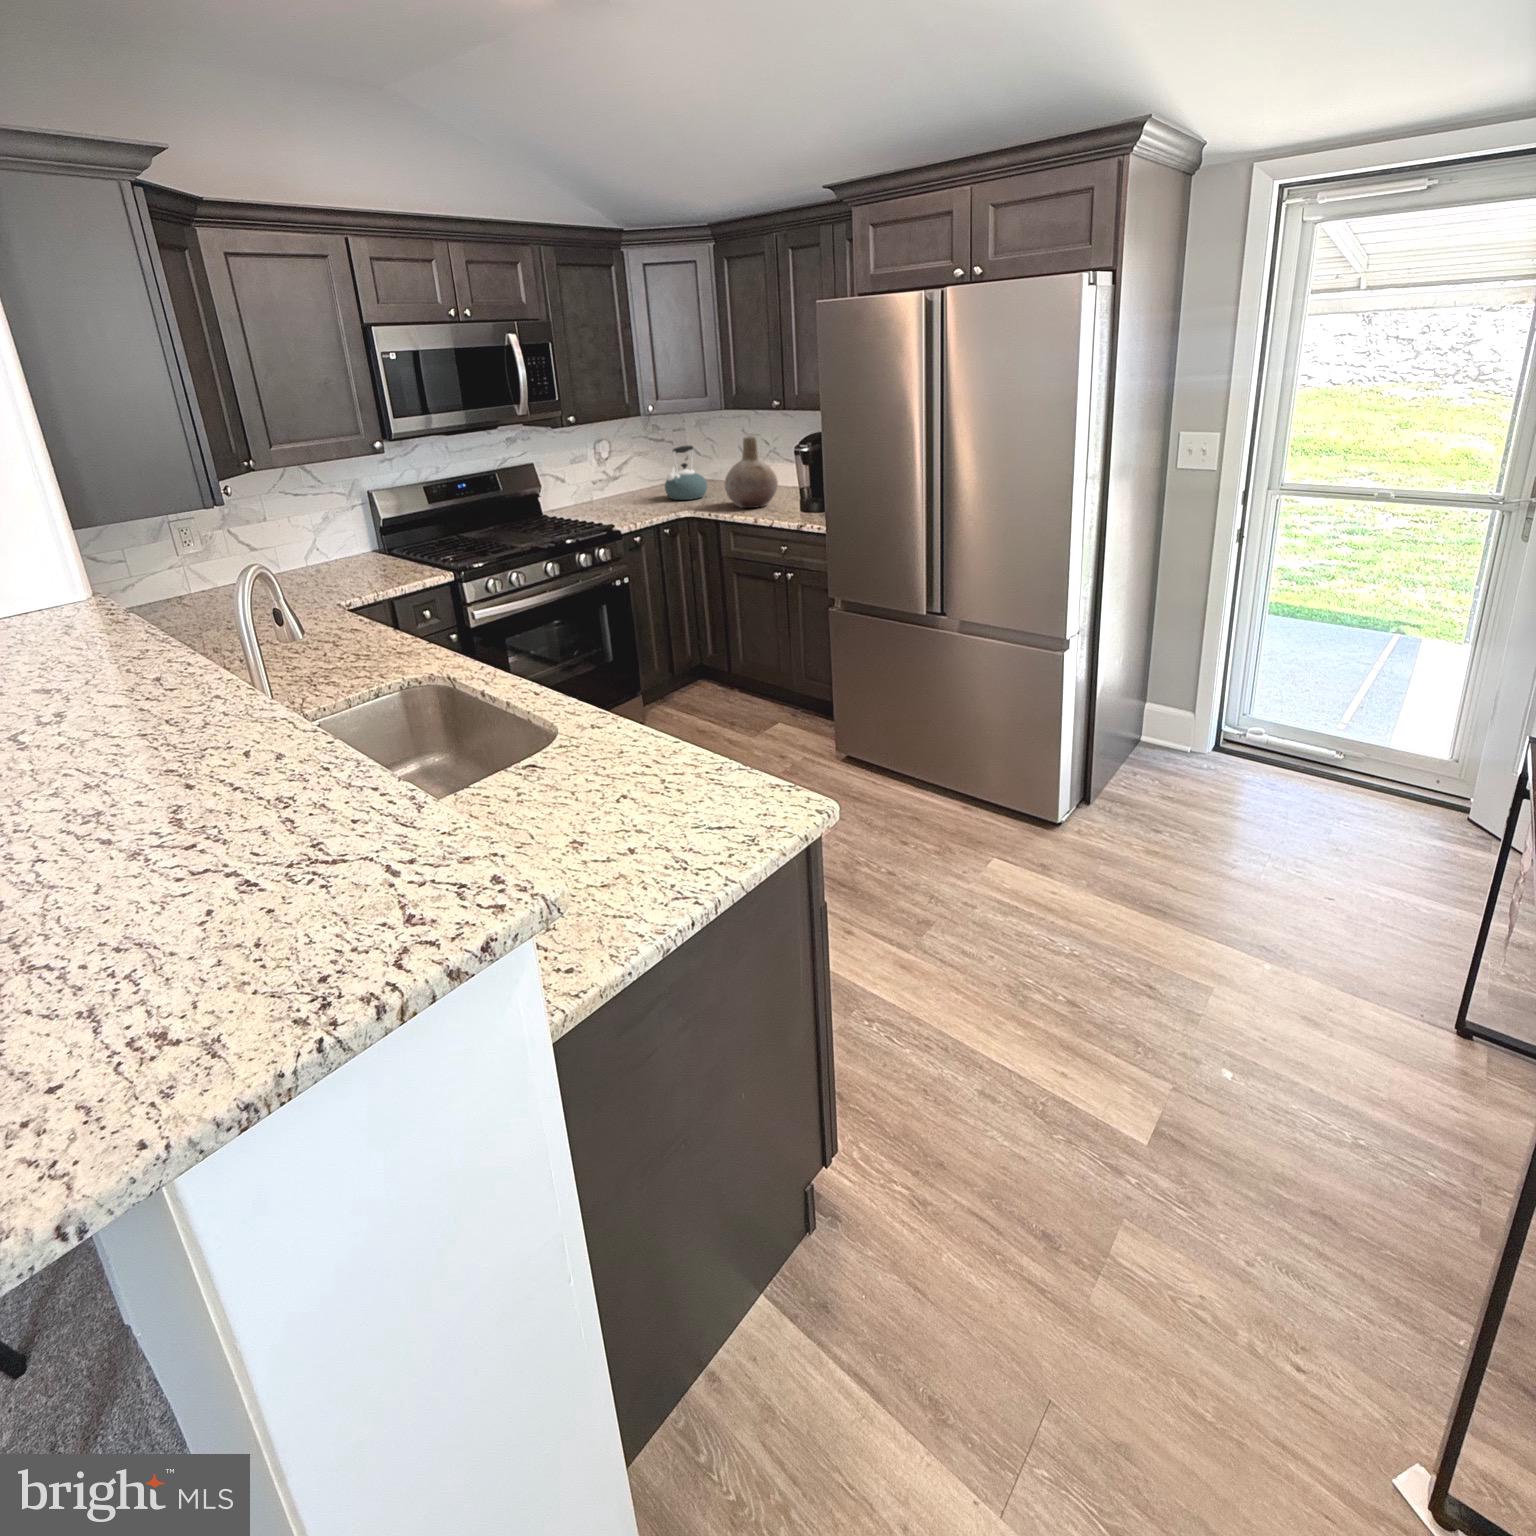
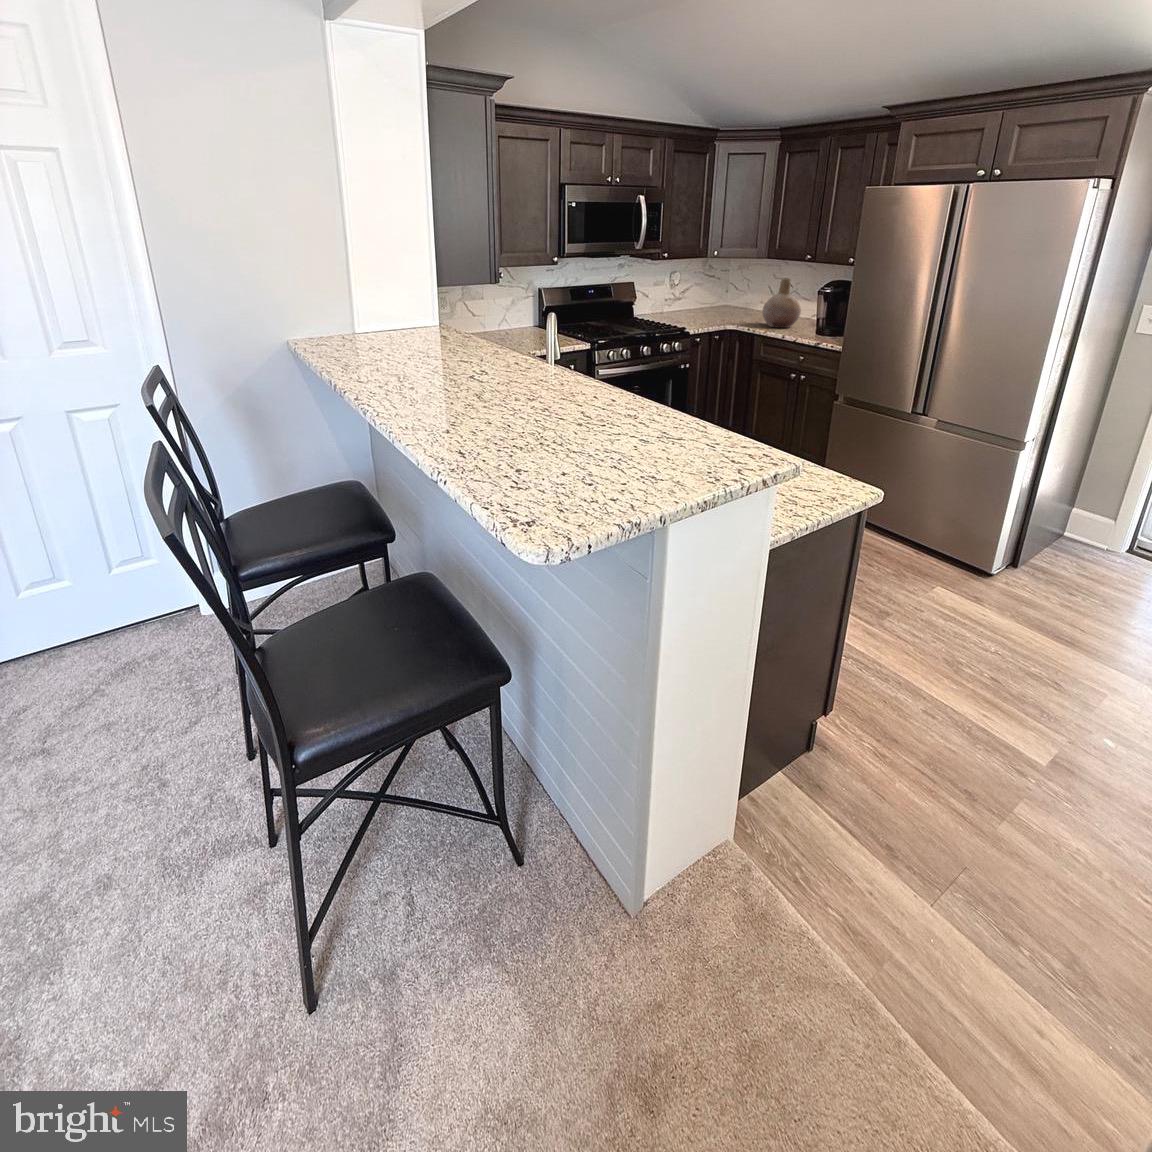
kettle: present [665,446,707,500] -> none [716,281,747,319]

